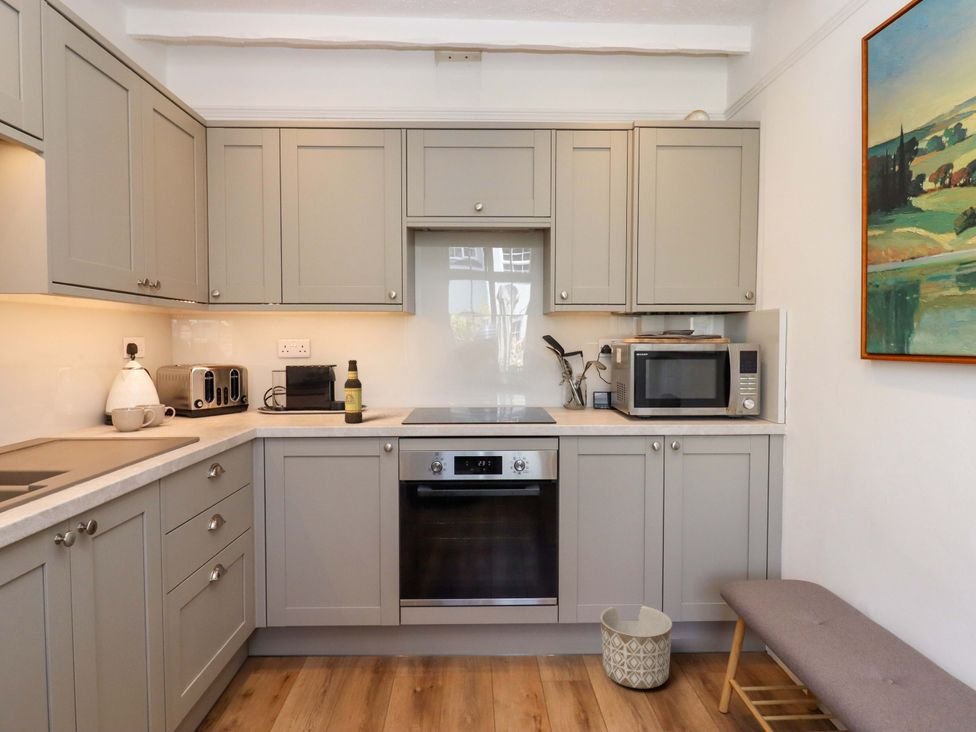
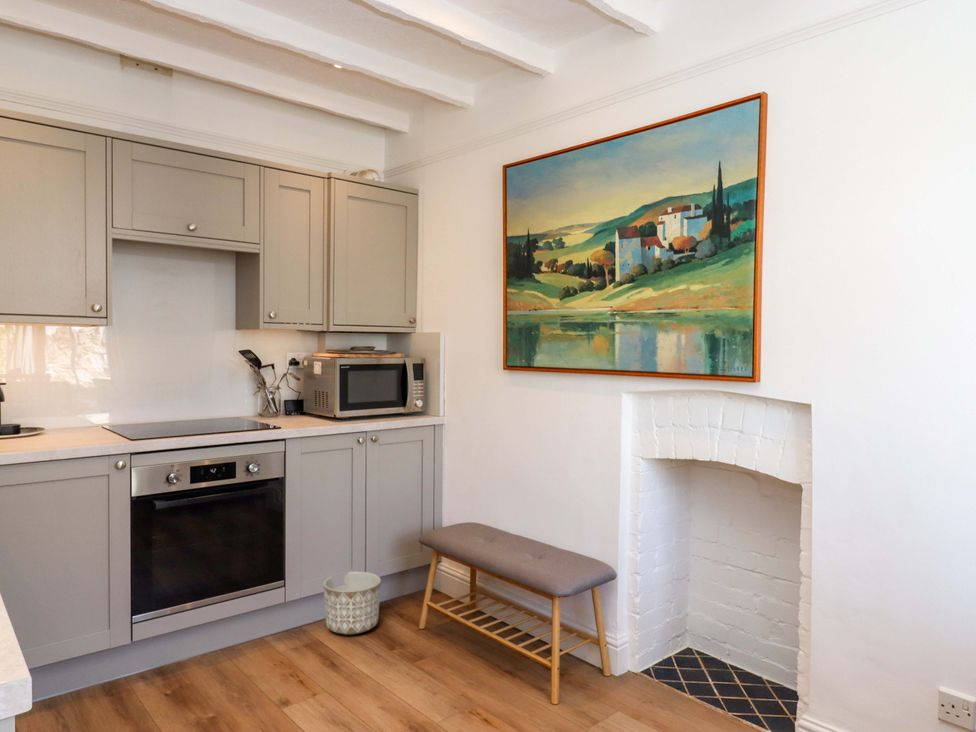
bottle: present [344,360,363,423] -> none [56,376,78,443]

